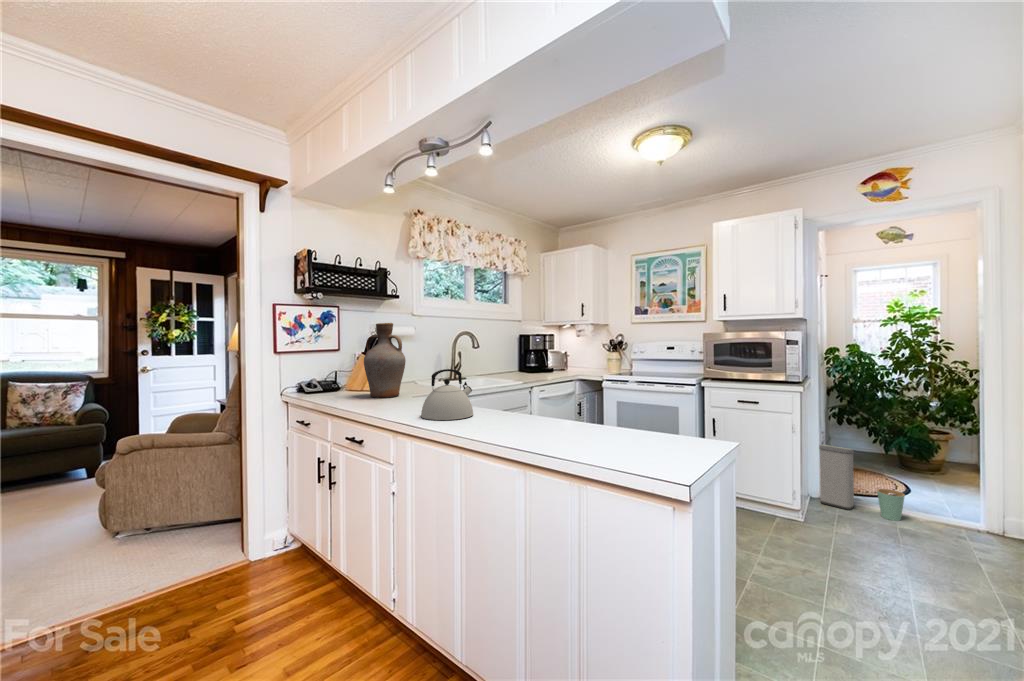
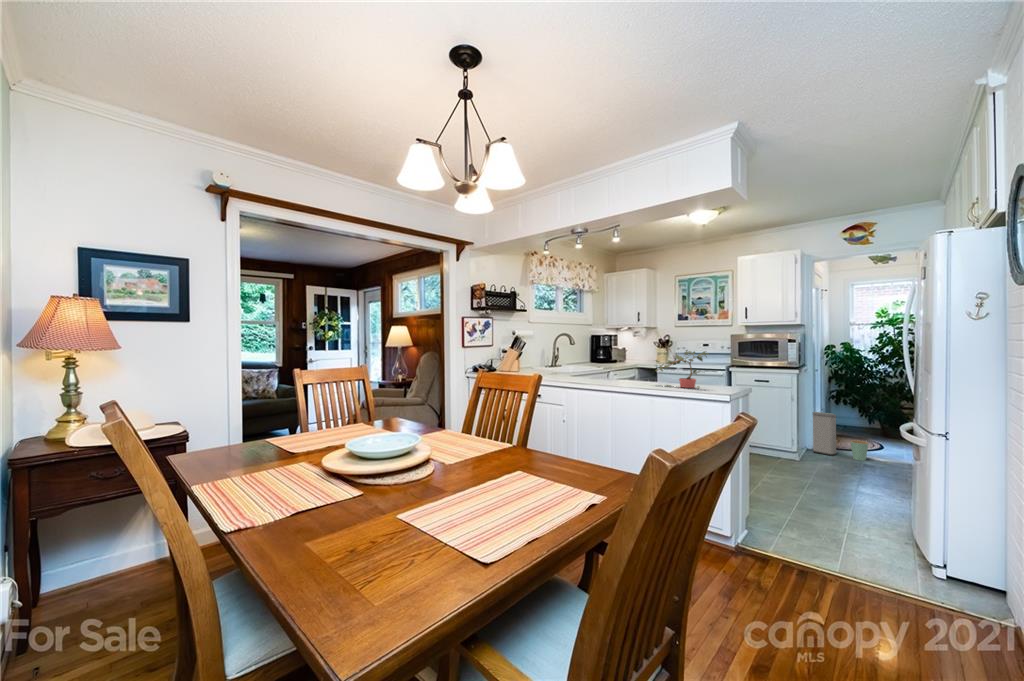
vase: present [364,323,406,398] -> none [520,329,544,373]
potted plant: none [554,365,671,458] -> present [655,350,709,388]
kettle: present [421,369,473,420] -> none [573,354,601,380]

